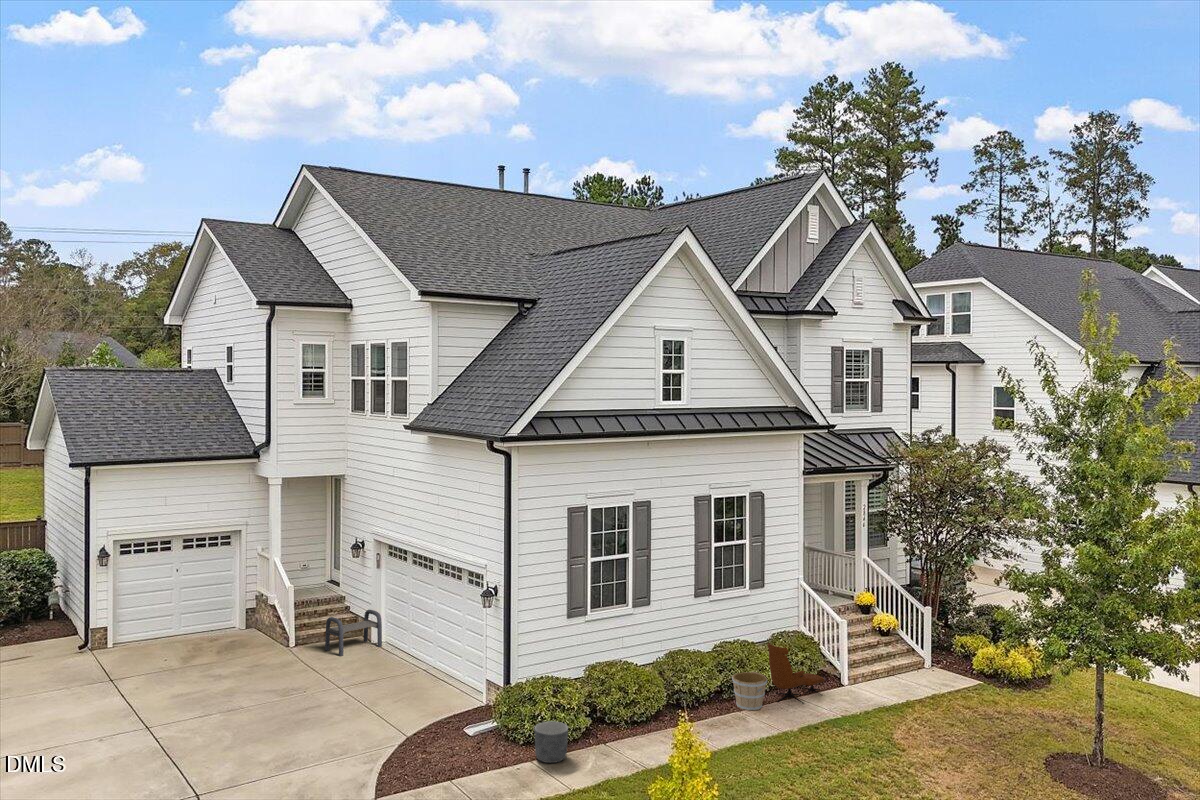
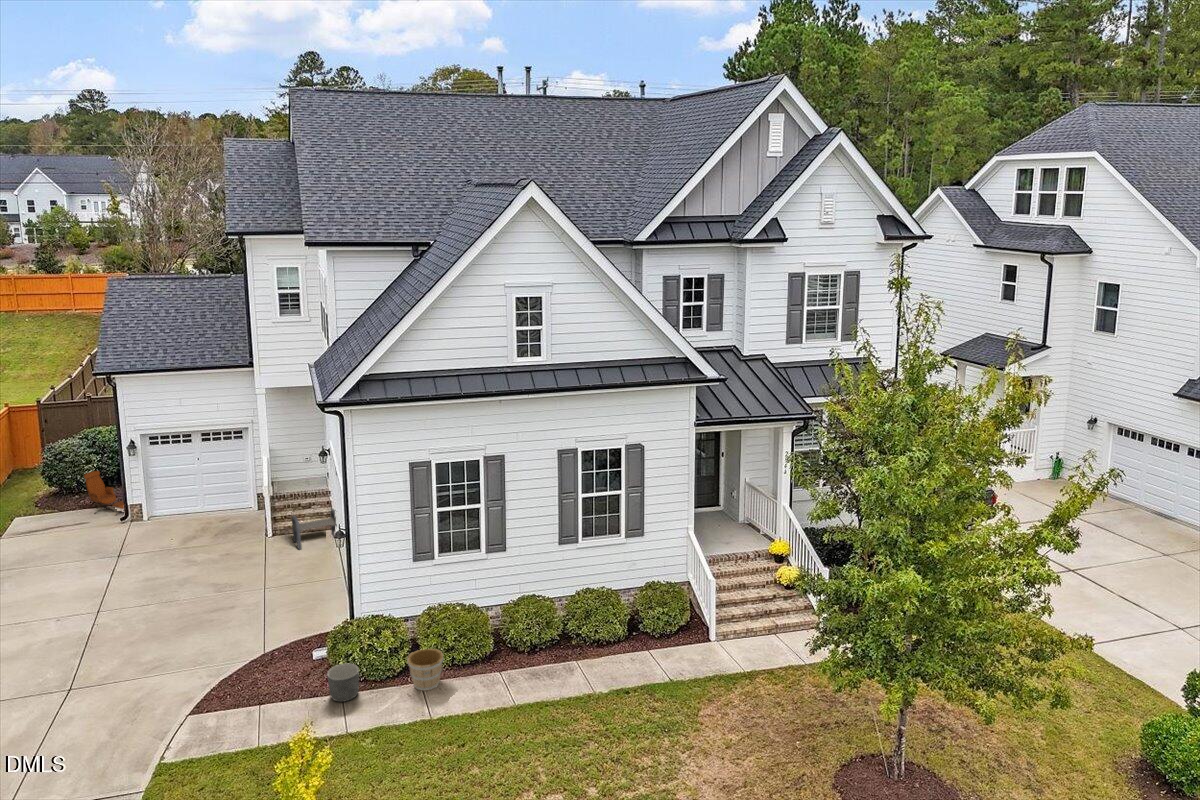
lounge chair: present [768,643,825,704] -> present [84,471,124,513]
wooden bucket: present [732,672,767,711] -> present [408,649,444,691]

